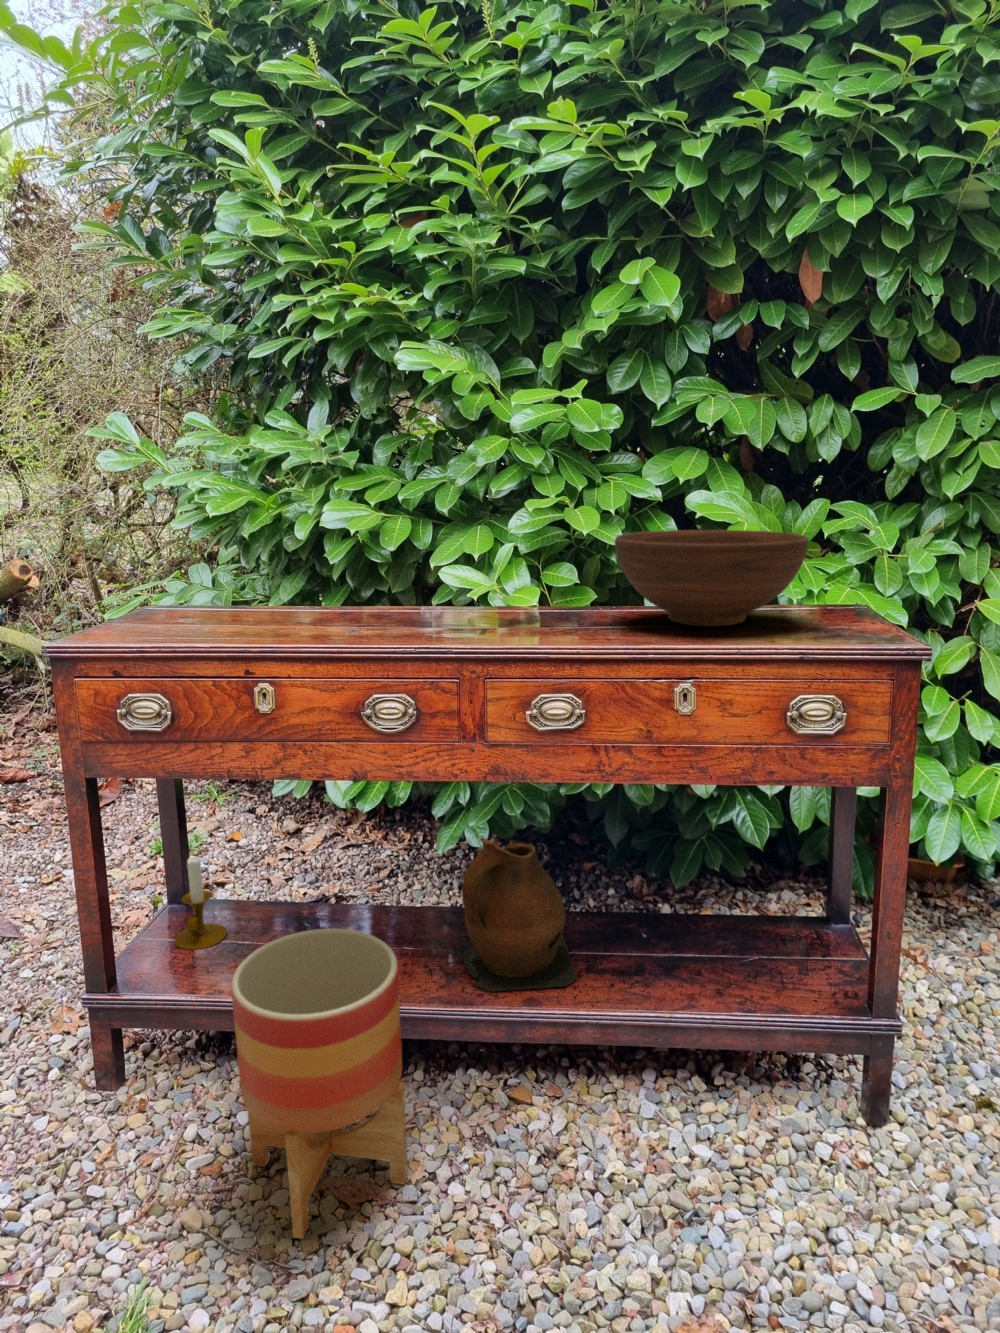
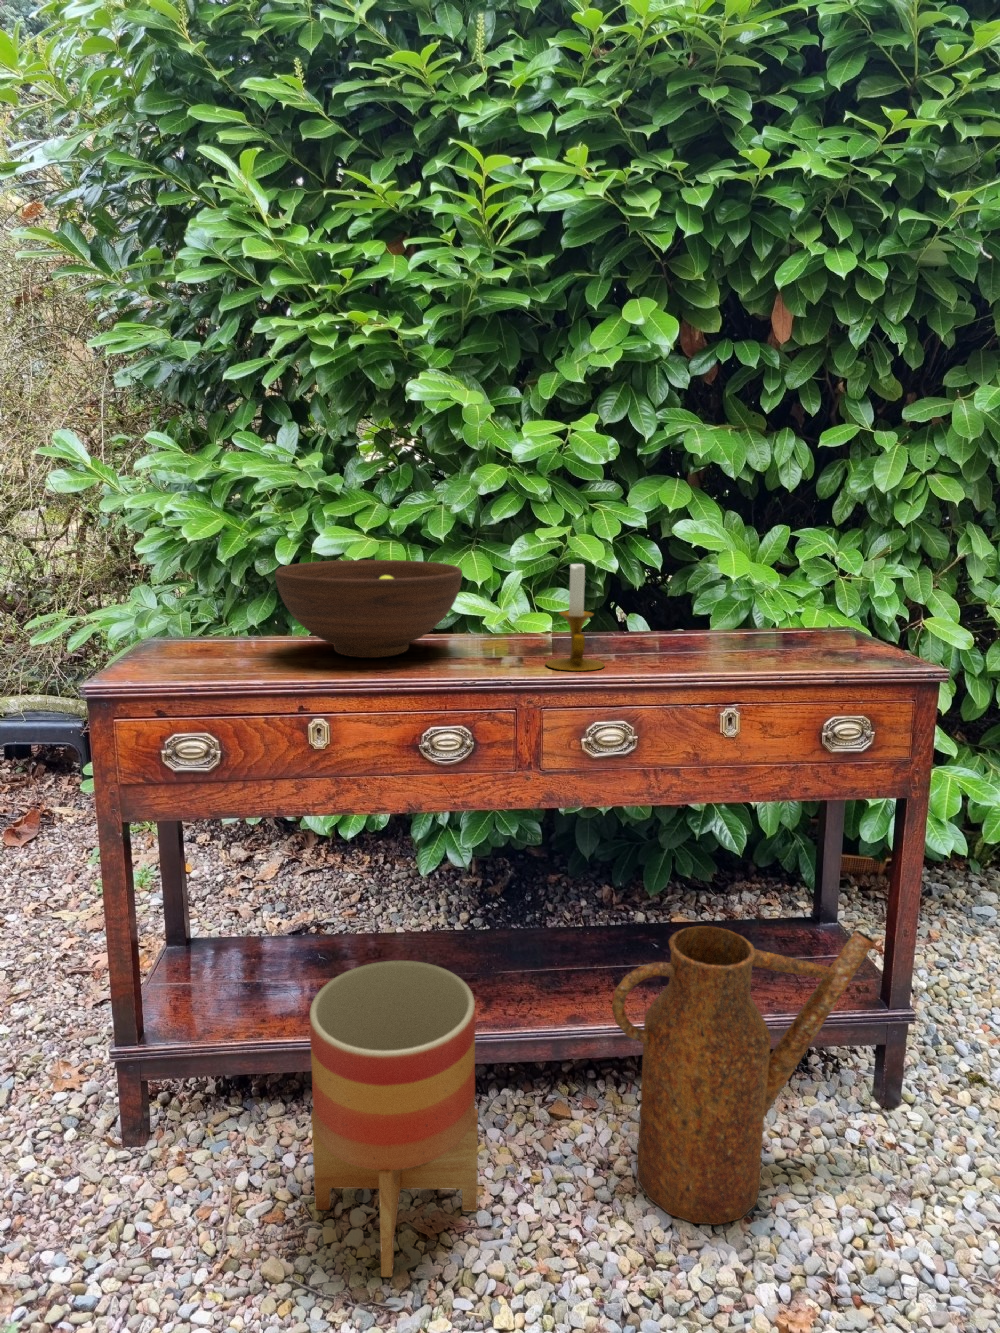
fruit bowl: present [615,530,809,627] -> present [275,560,462,658]
ceramic pitcher: present [458,837,577,991] -> none [484,860,611,1013]
candlestick: present [174,857,227,949] -> present [546,564,604,671]
watering can: none [541,913,830,1228] -> present [612,926,874,1225]

